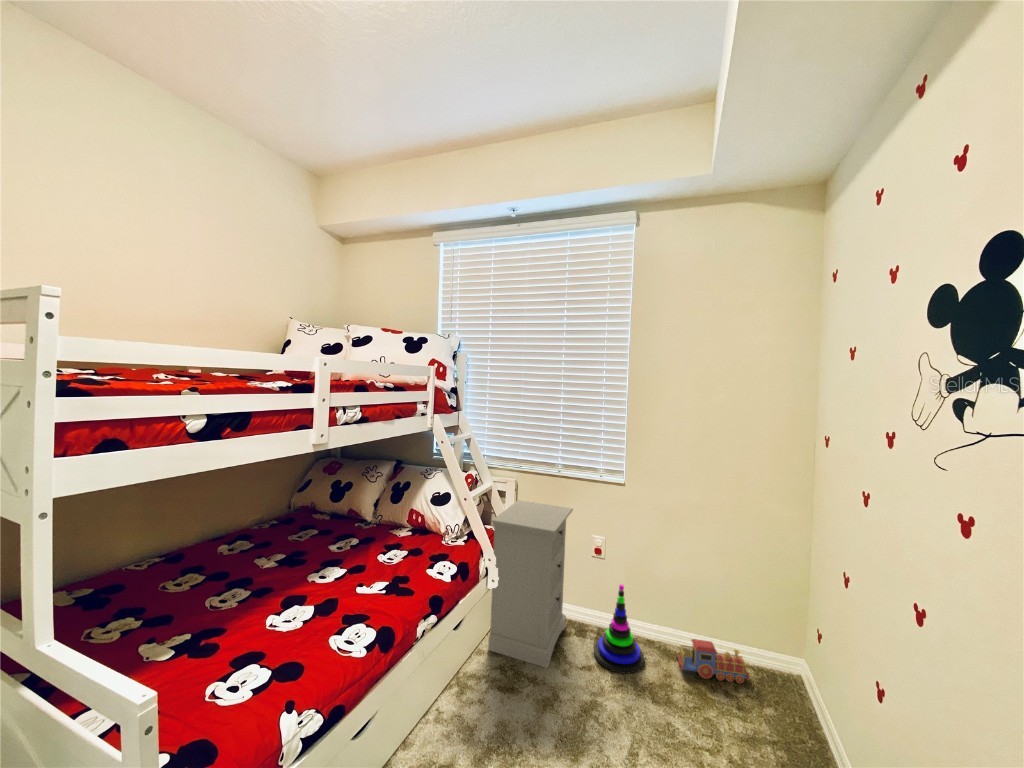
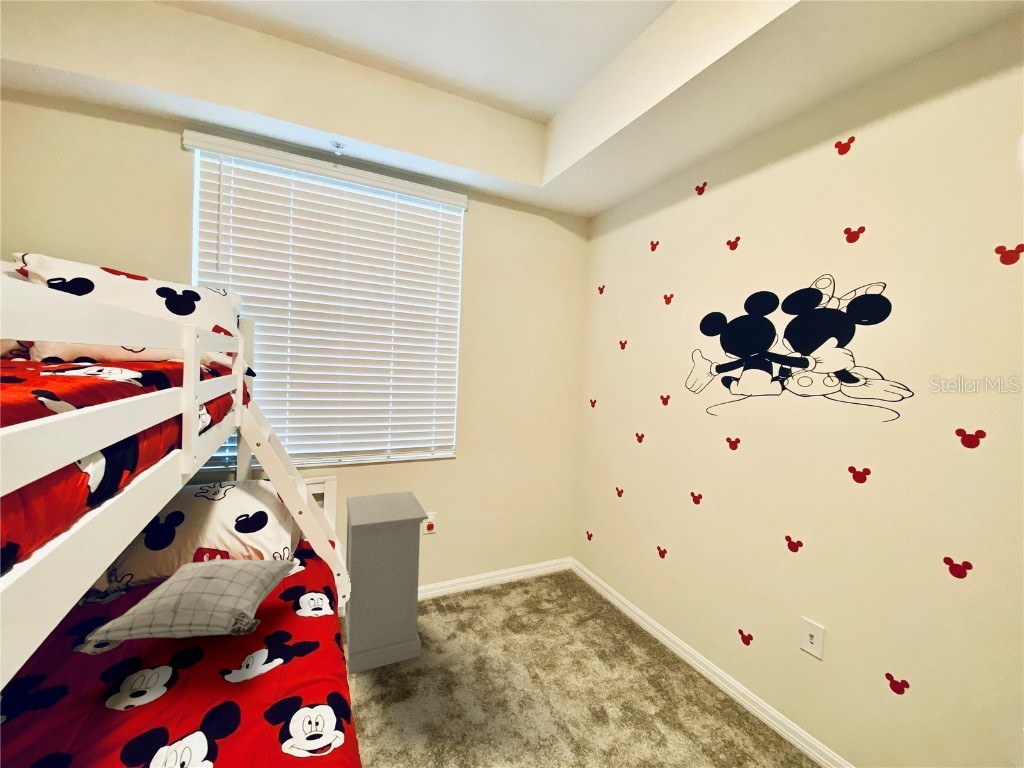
pillow: none [325,514,443,566] -> present [88,559,297,640]
stacking toy: present [594,584,644,673] -> none [445,548,490,628]
toy train: present [677,639,749,683] -> none [508,566,556,600]

